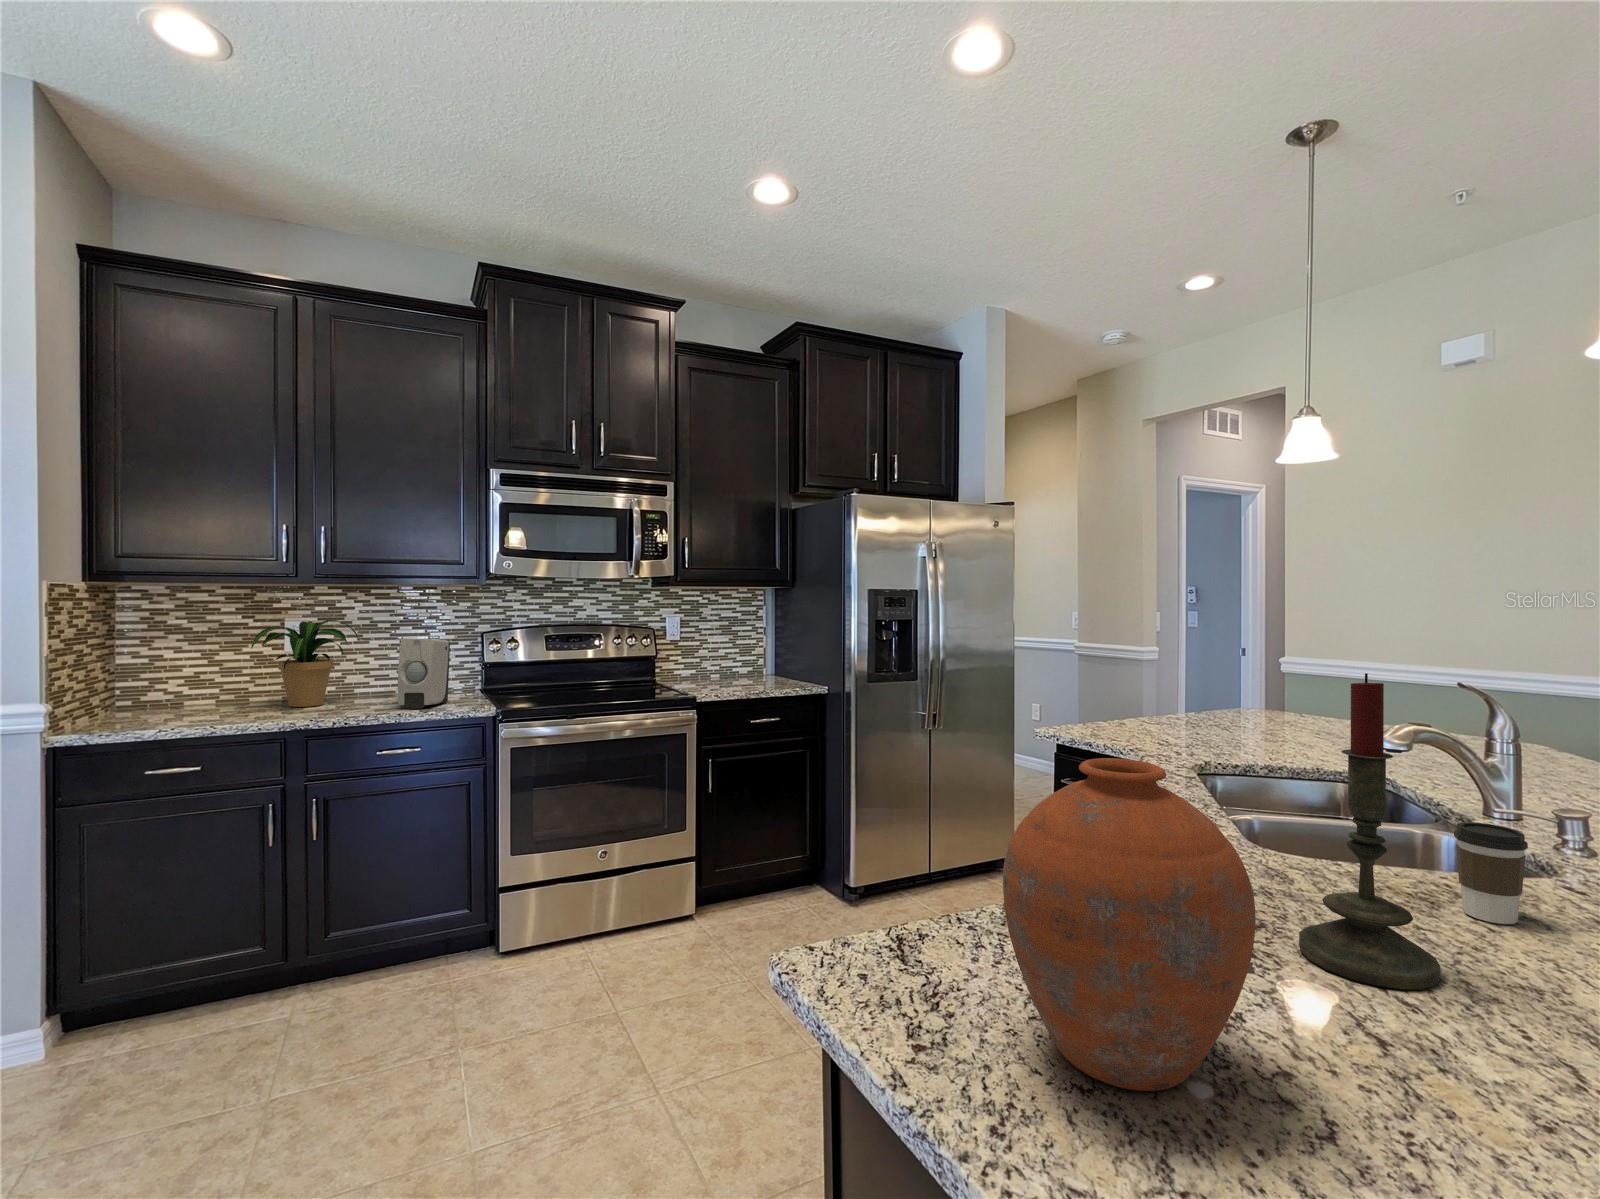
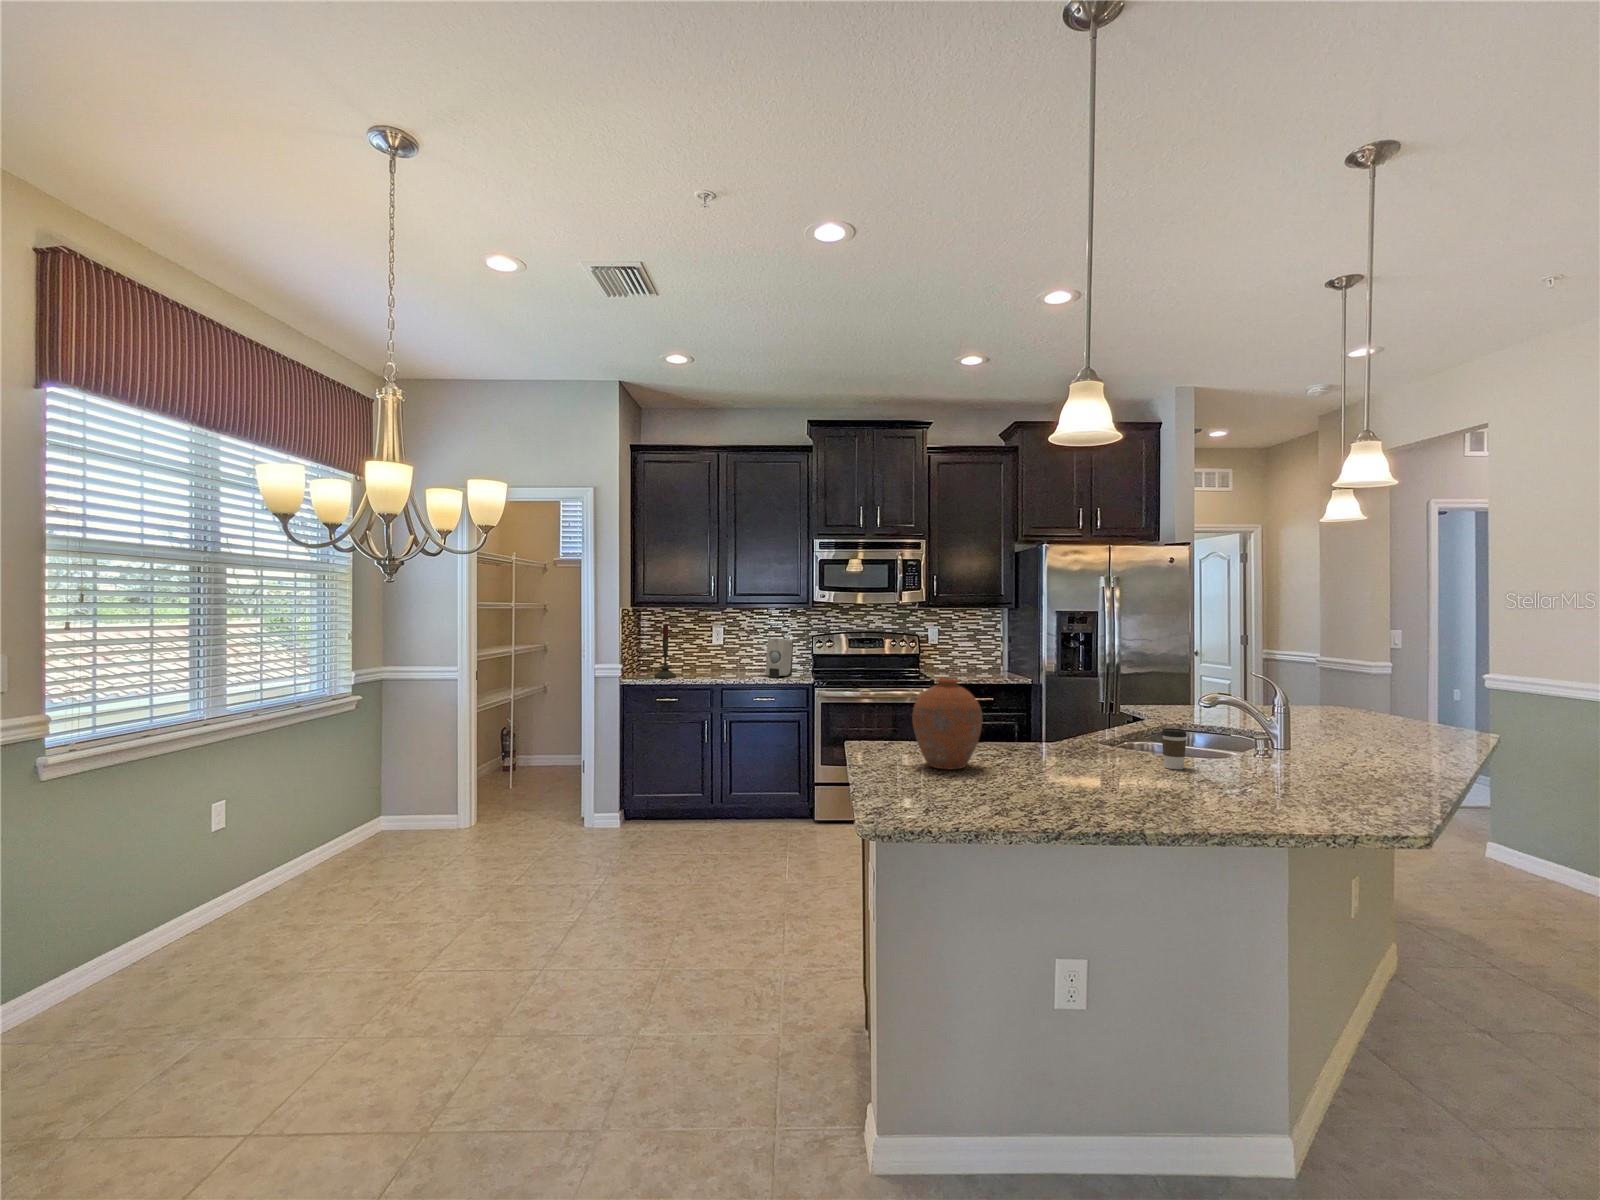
potted plant: present [251,620,358,707] -> none [699,627,747,674]
candle: present [1299,673,1441,990] -> present [654,624,676,678]

